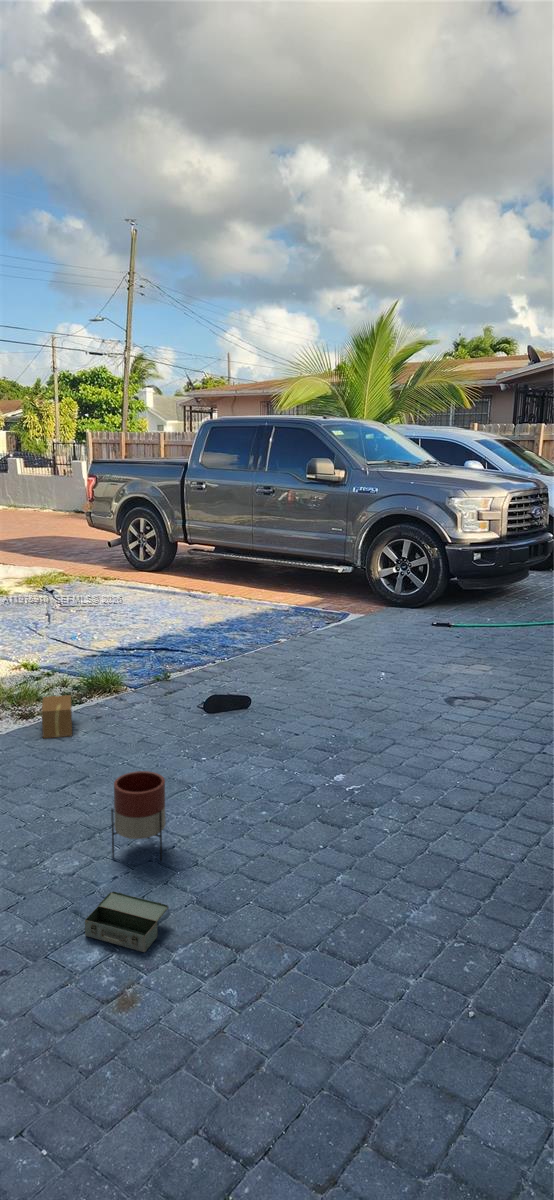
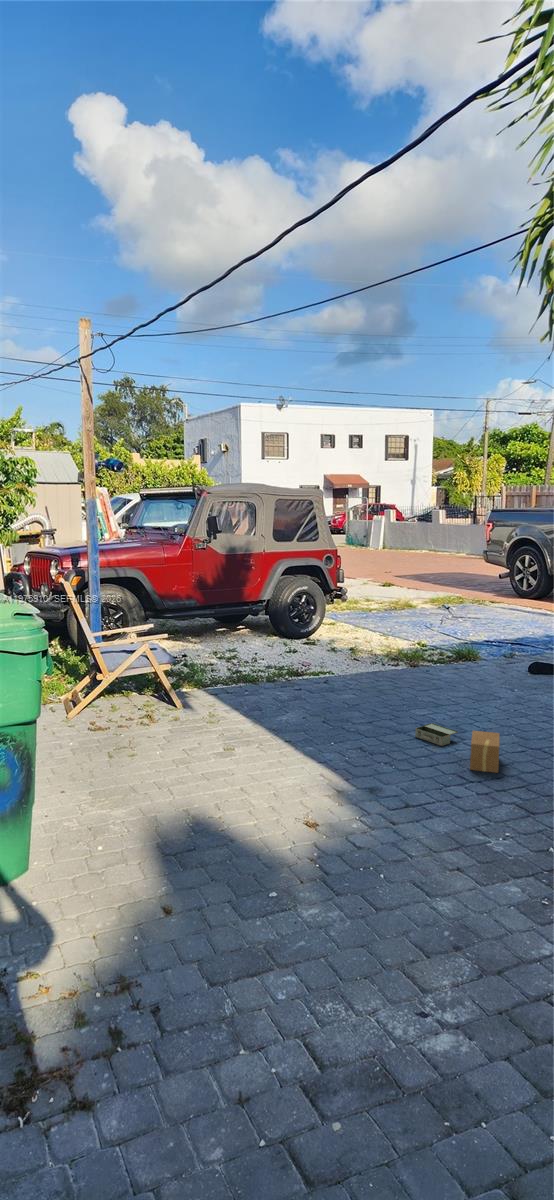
cardboard box: present [42,695,72,738] -> present [470,731,500,773]
planter: present [111,771,166,861] -> none [439,675,470,724]

